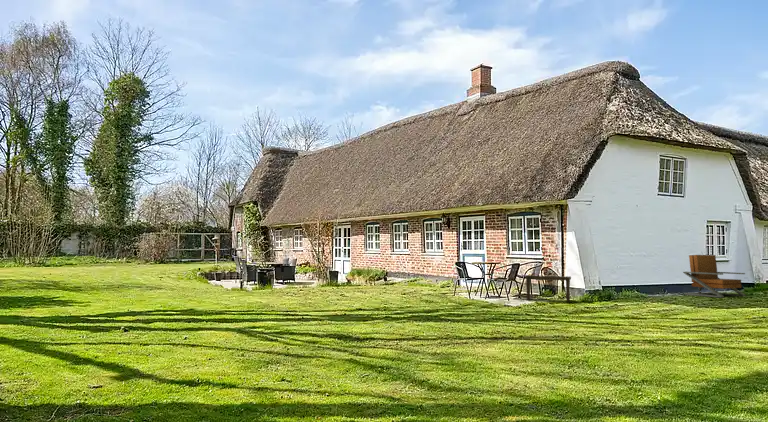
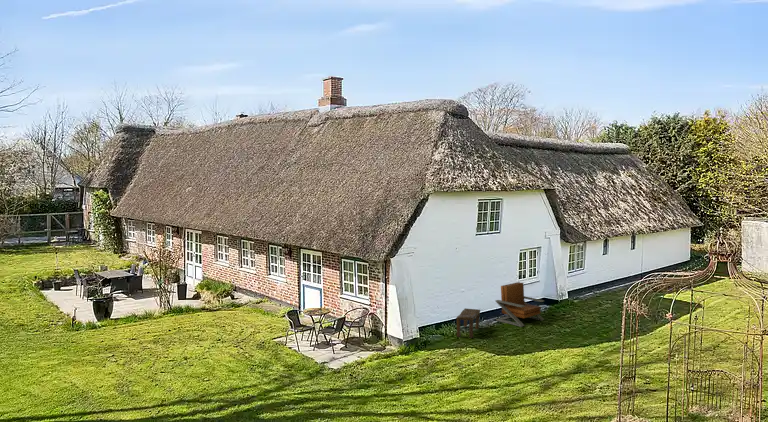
bench: present [526,275,571,302] -> present [456,308,480,338]

